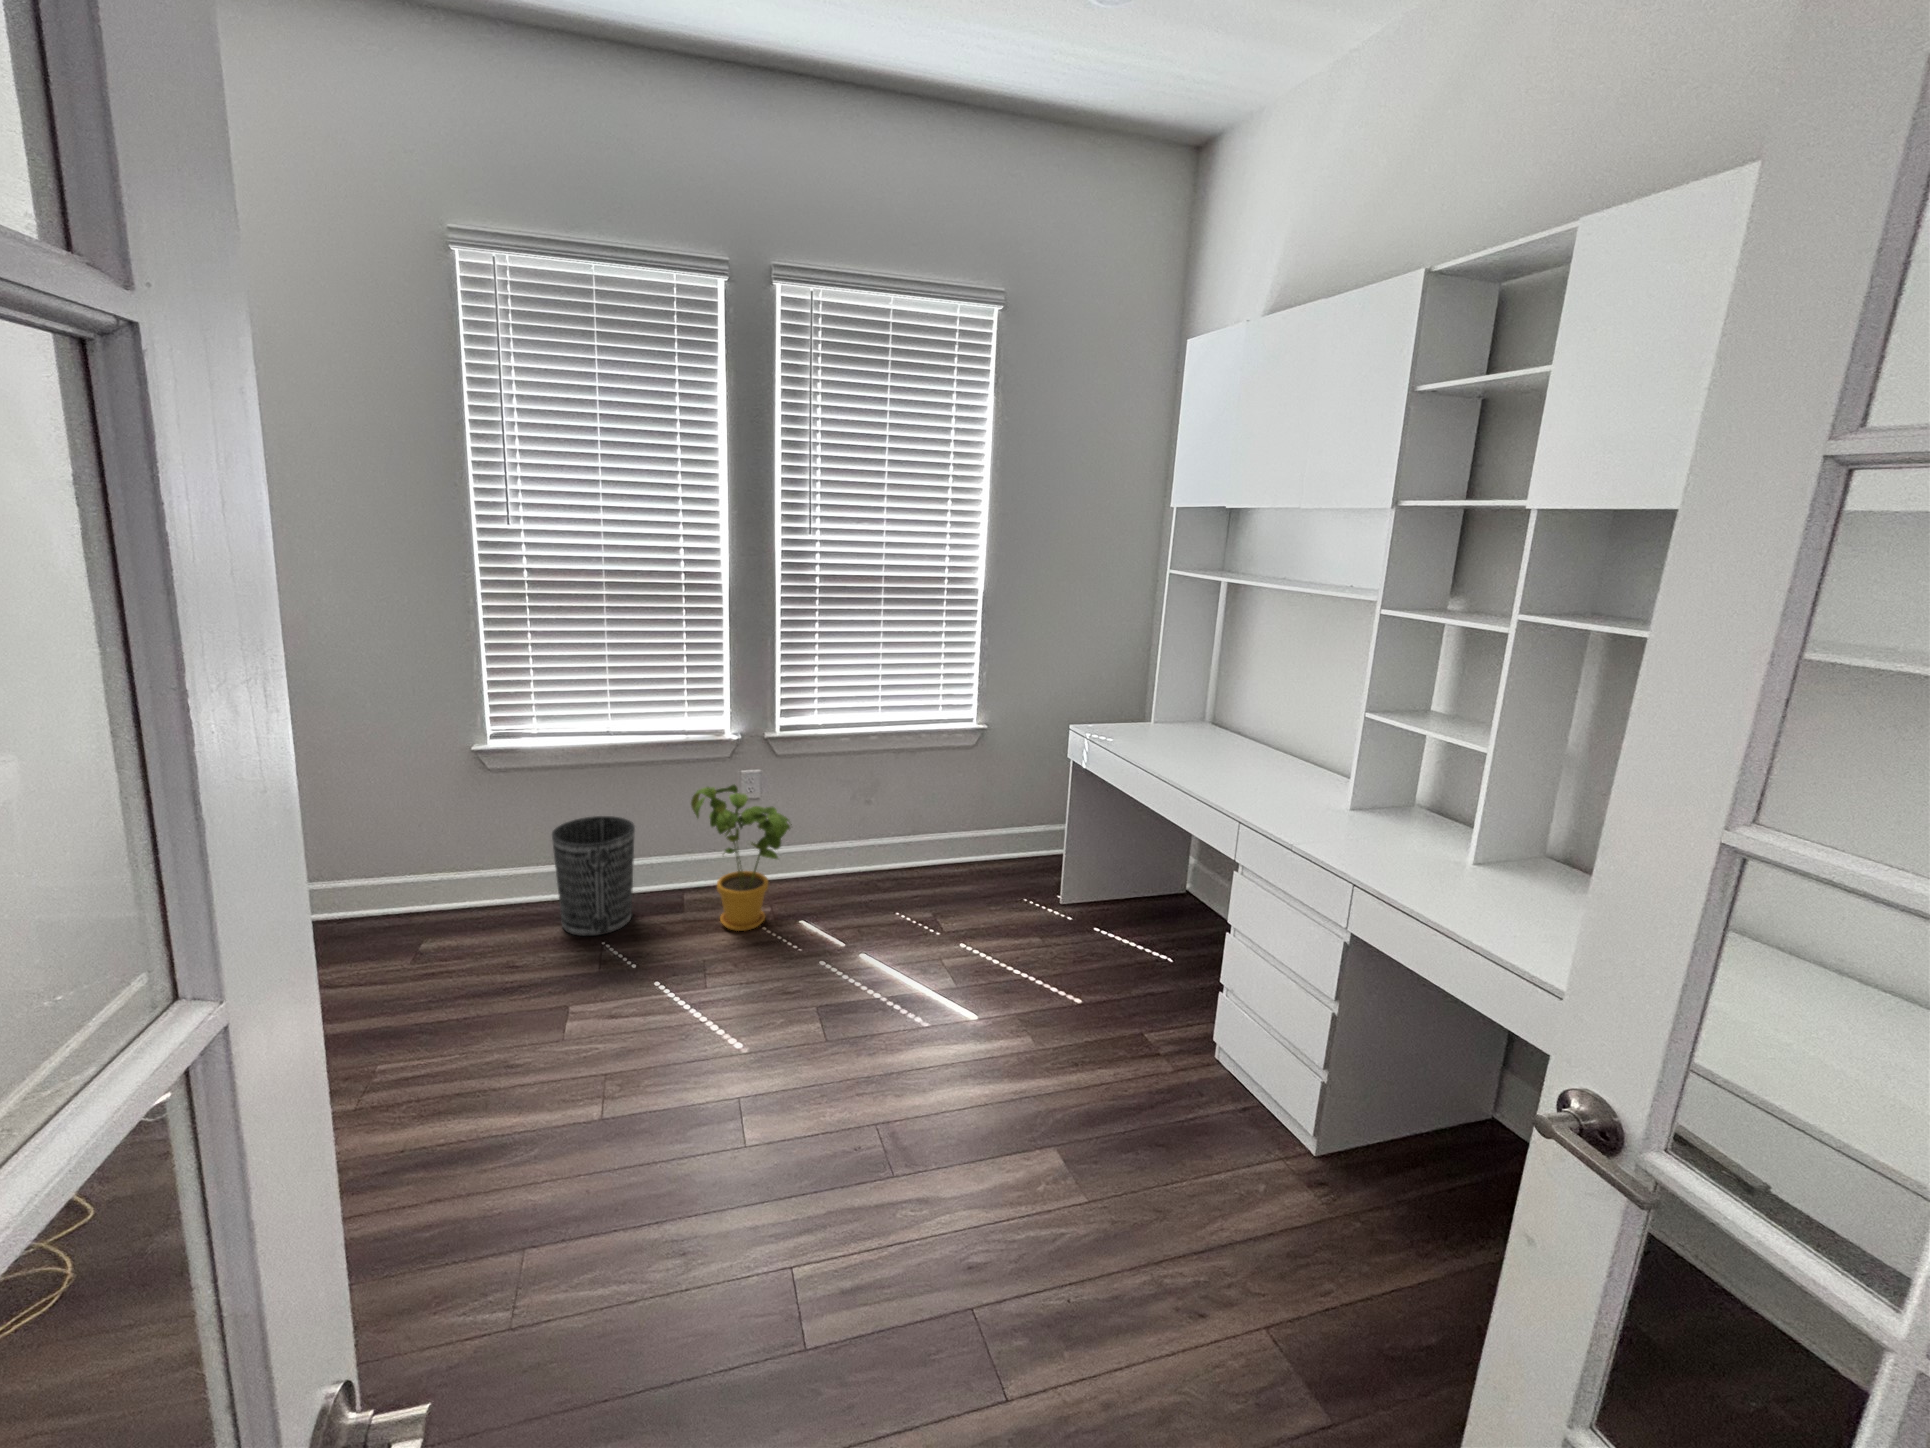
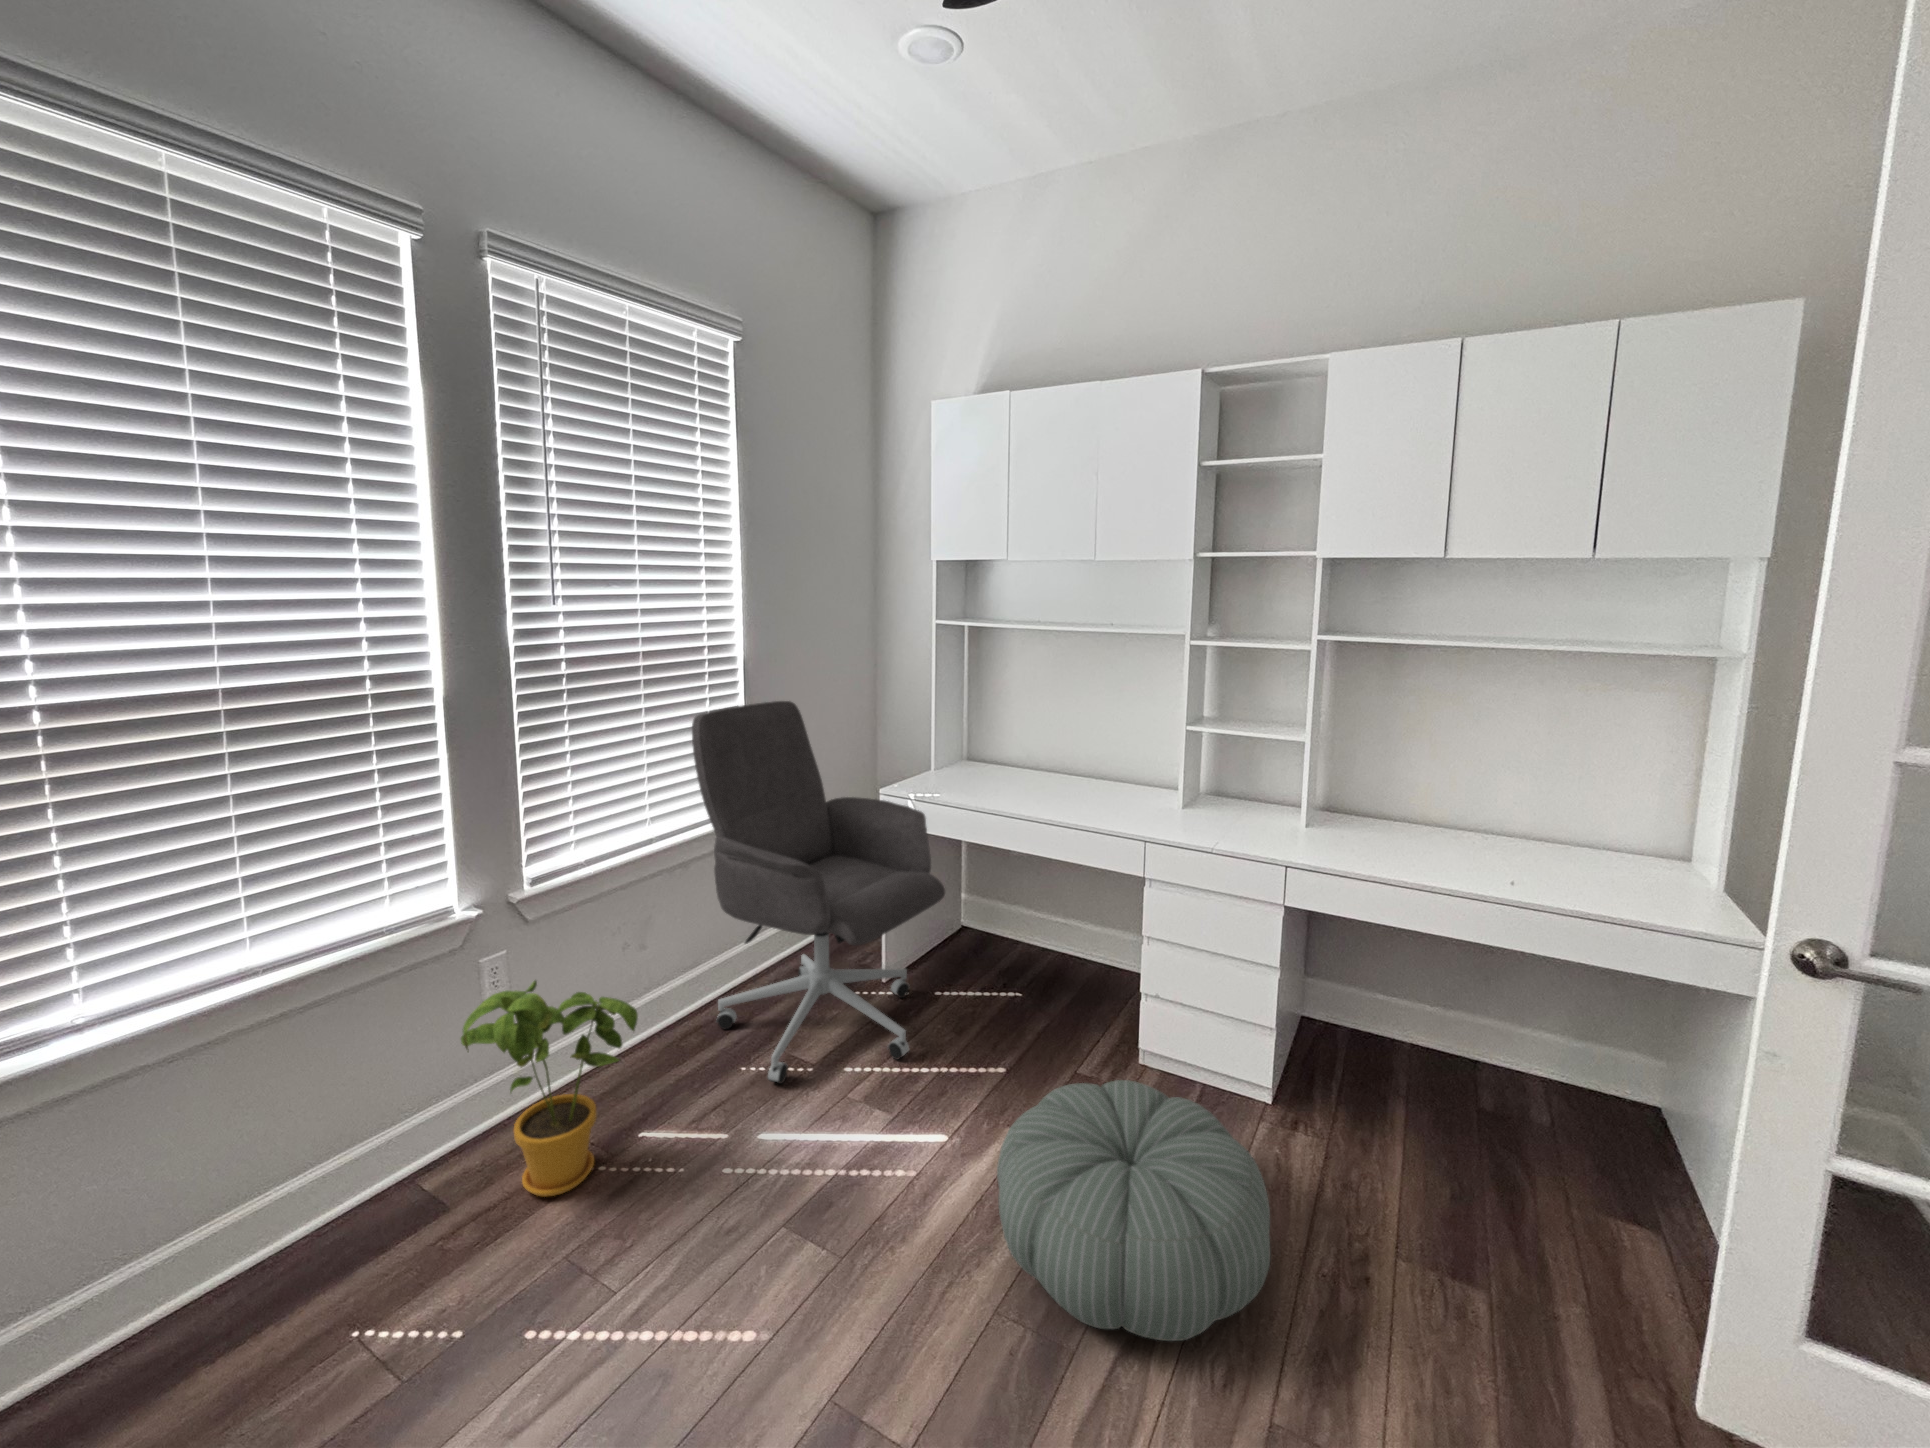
office chair: none [897,629,1088,958] -> present [692,701,945,1083]
wastebasket: present [552,816,635,936] -> none [177,1108,360,1367]
pouf: none [897,1008,1155,1243] -> present [997,1080,1270,1341]

